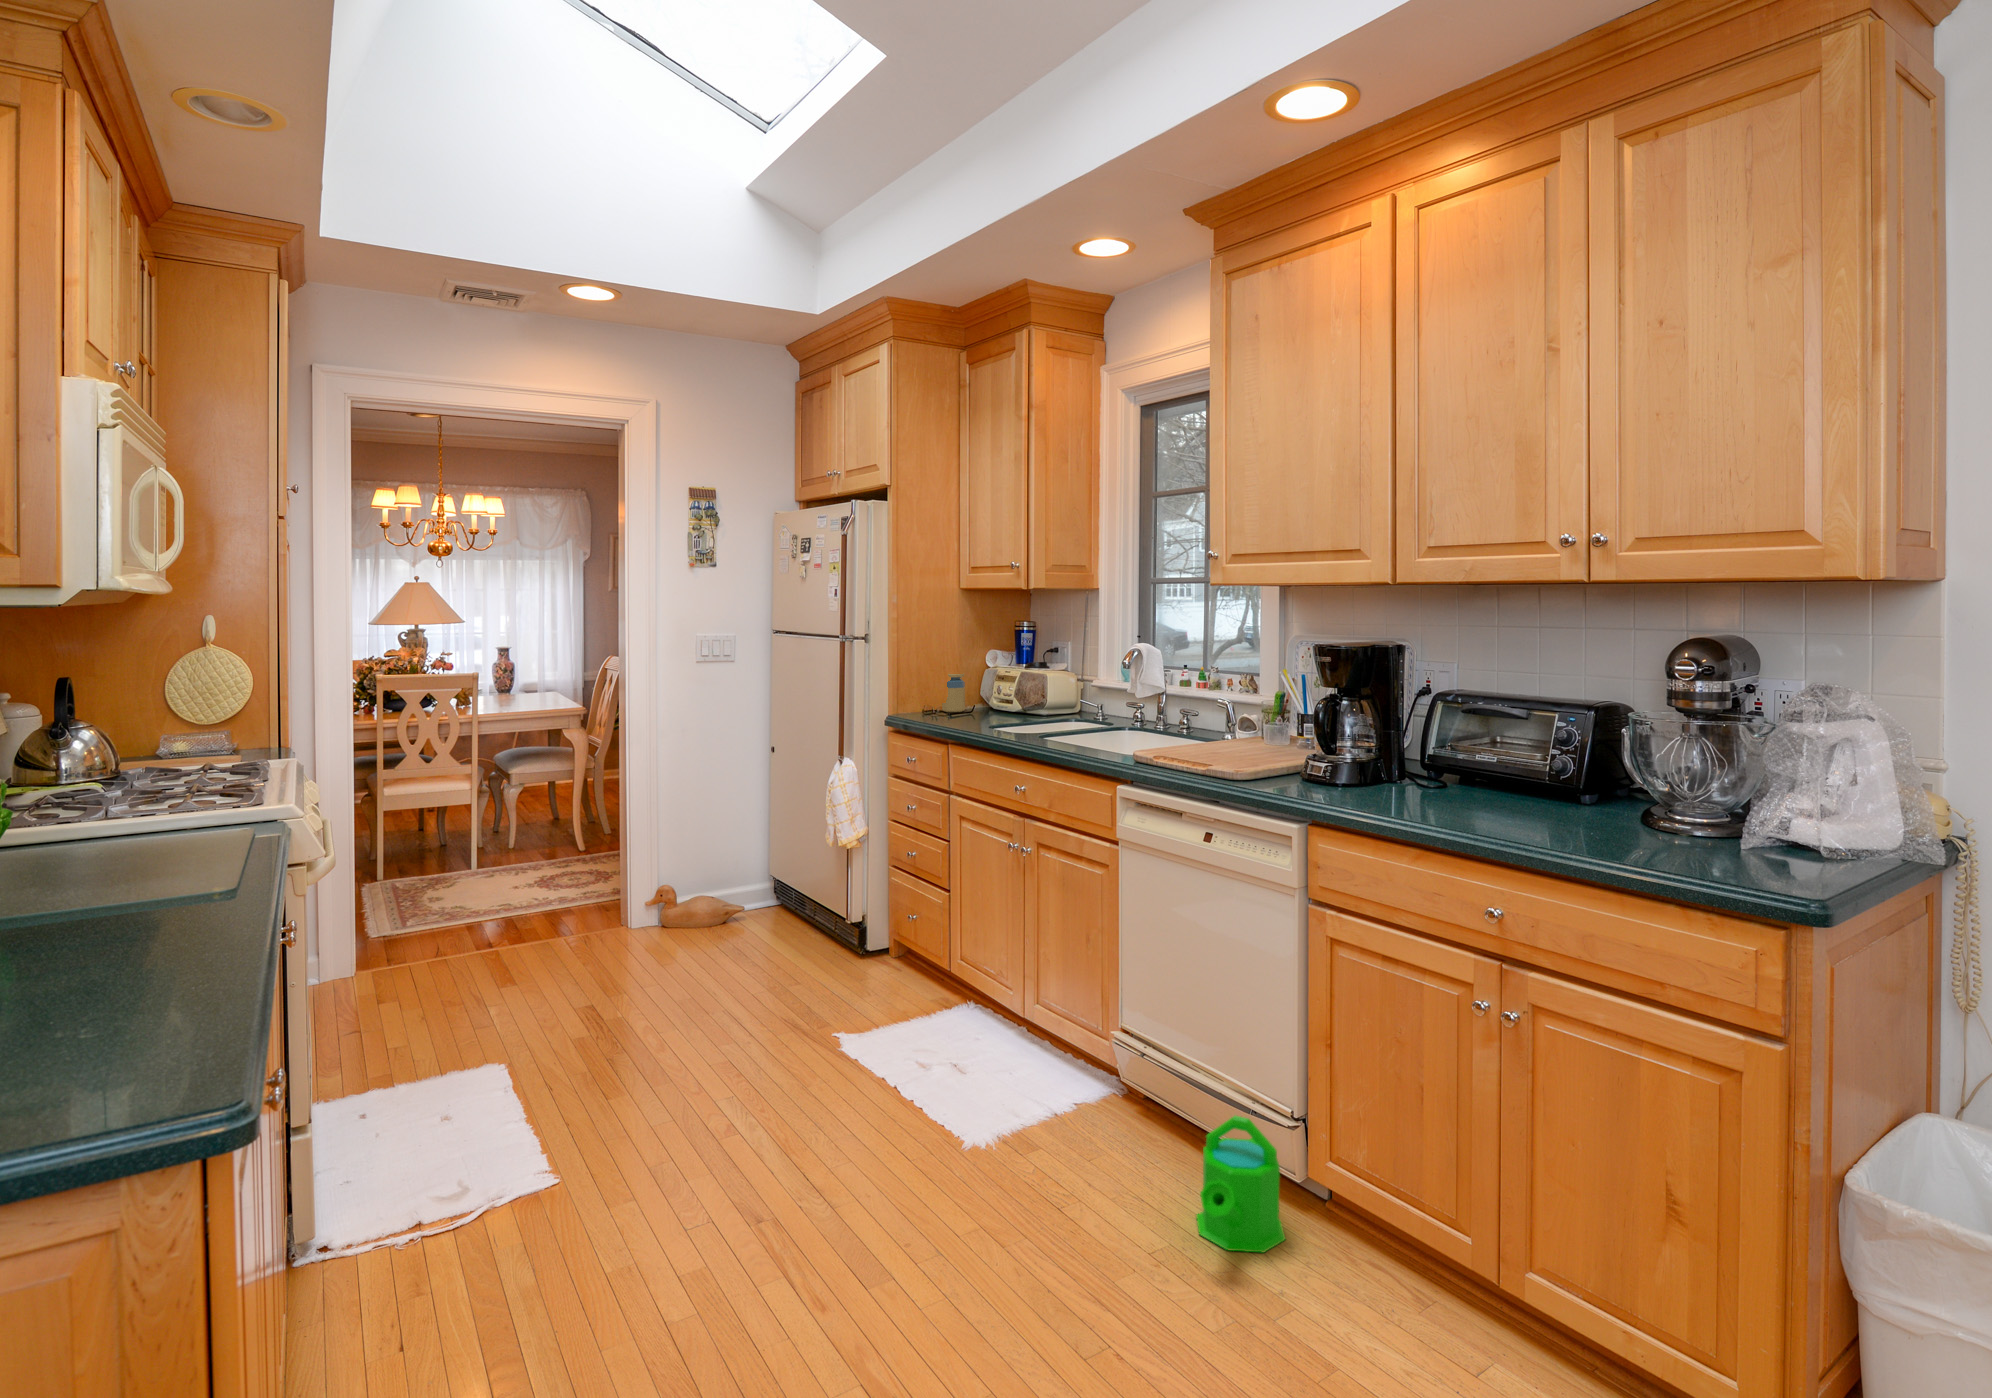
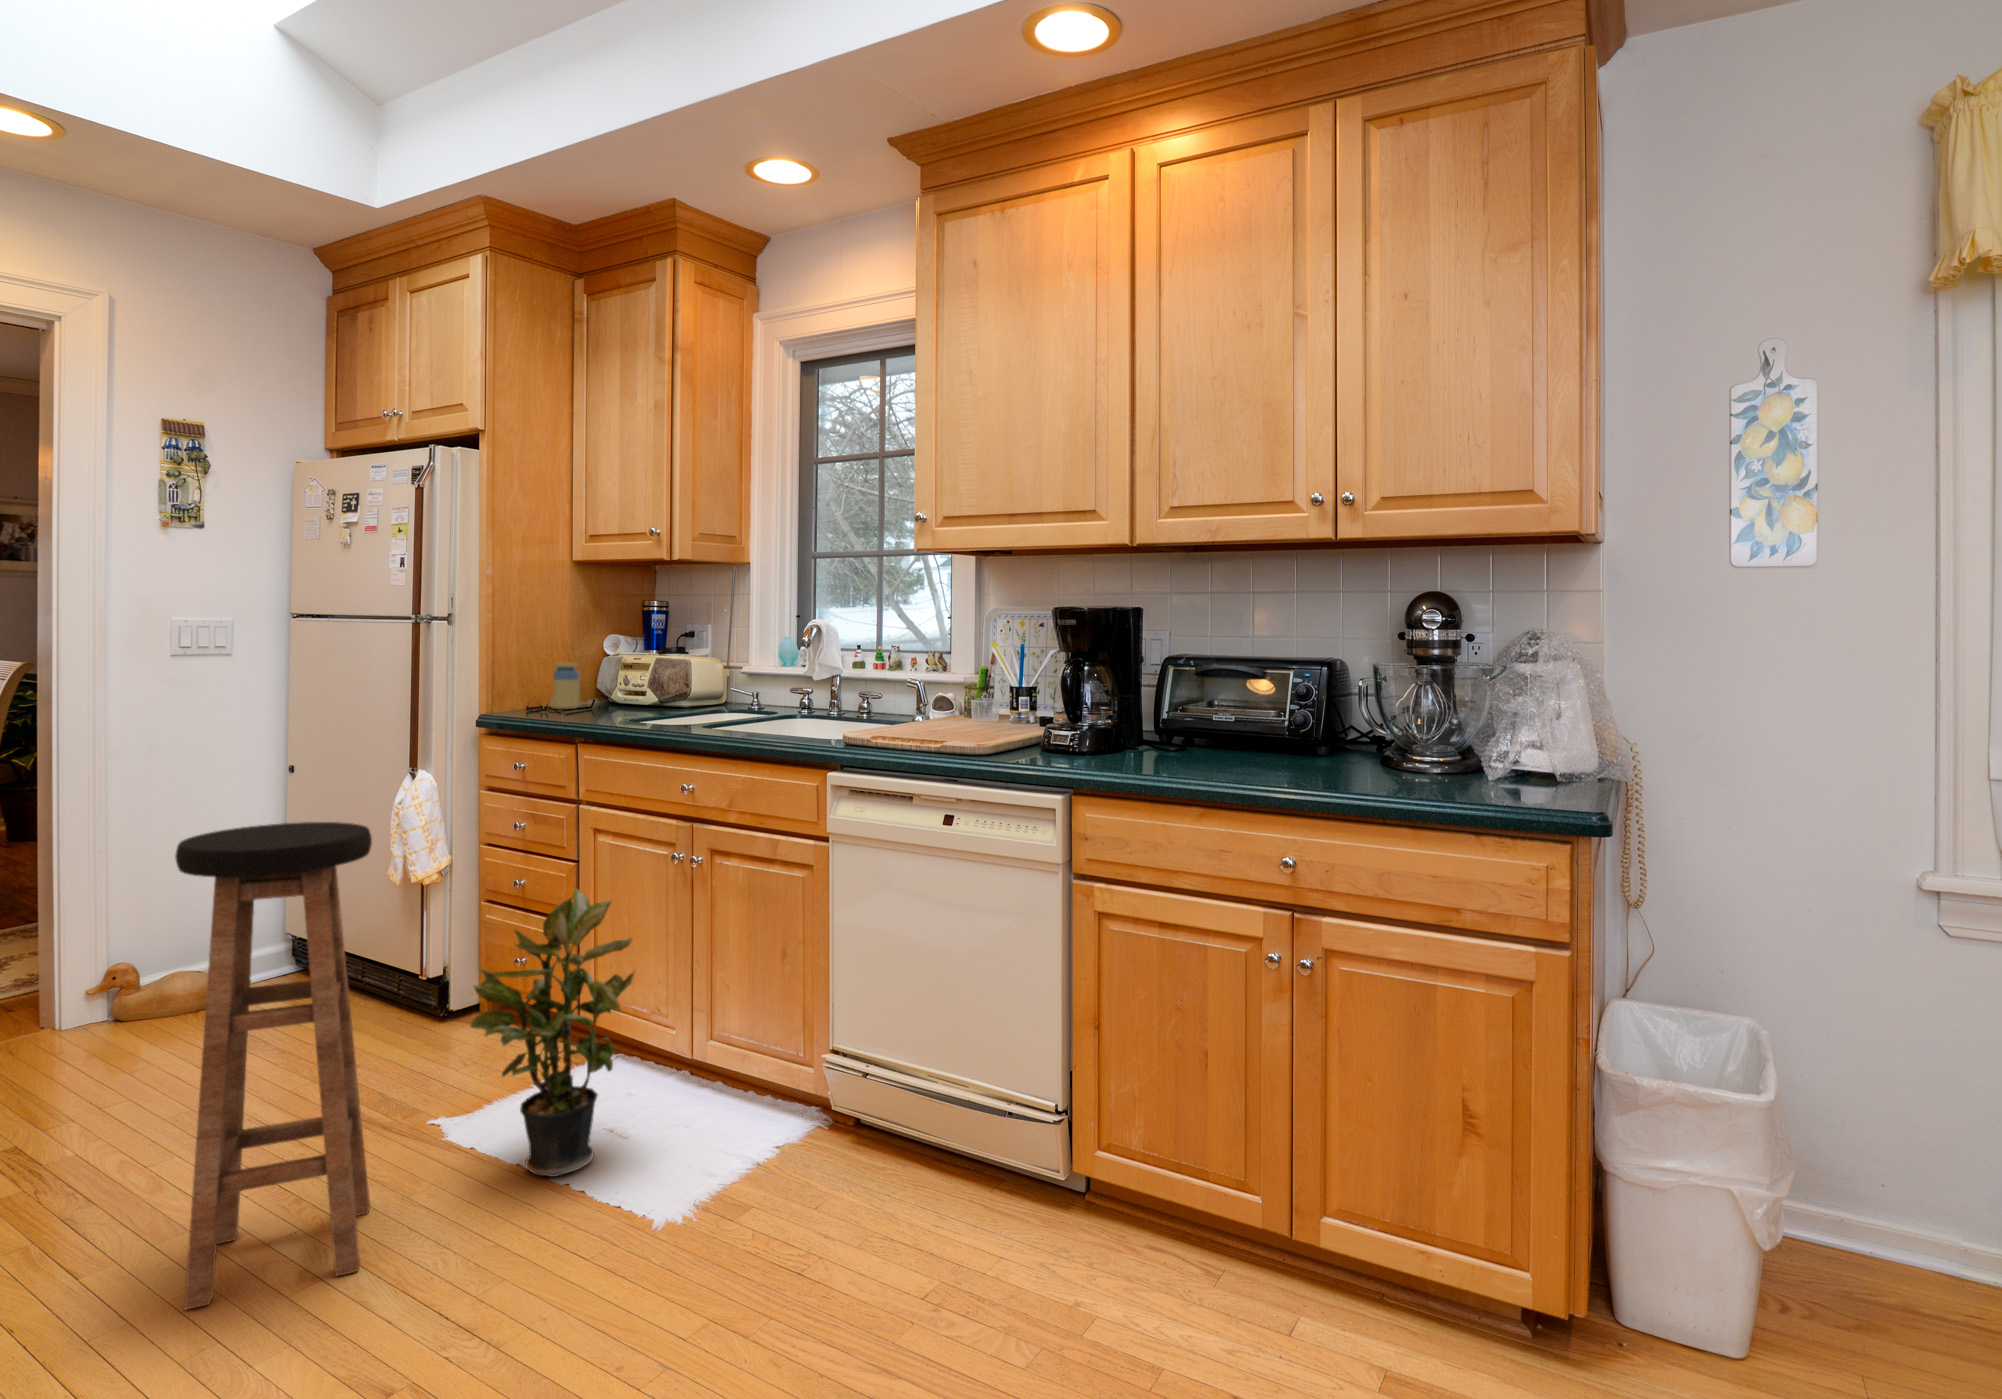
bar stool: none [666,806,785,1125] -> present [175,822,372,1309]
potted plant: none [848,867,967,1088] -> present [470,889,634,1177]
watering can: present [1196,1116,1285,1253] -> none [968,1126,1071,1285]

